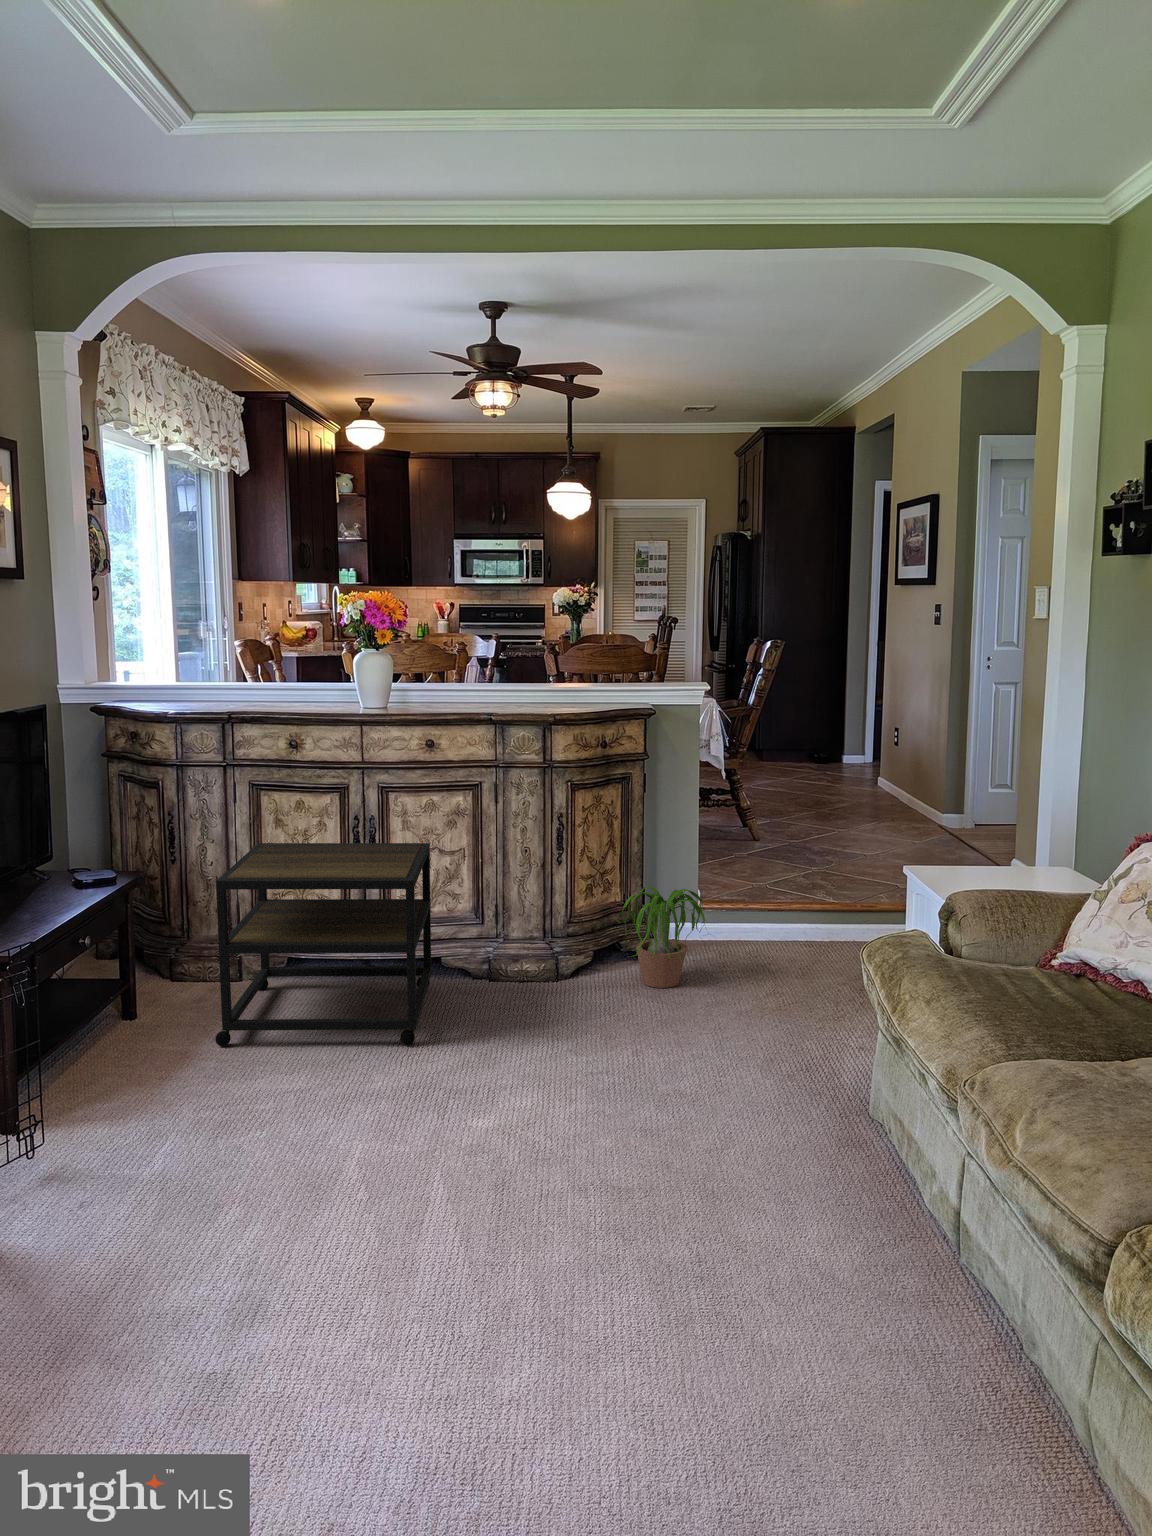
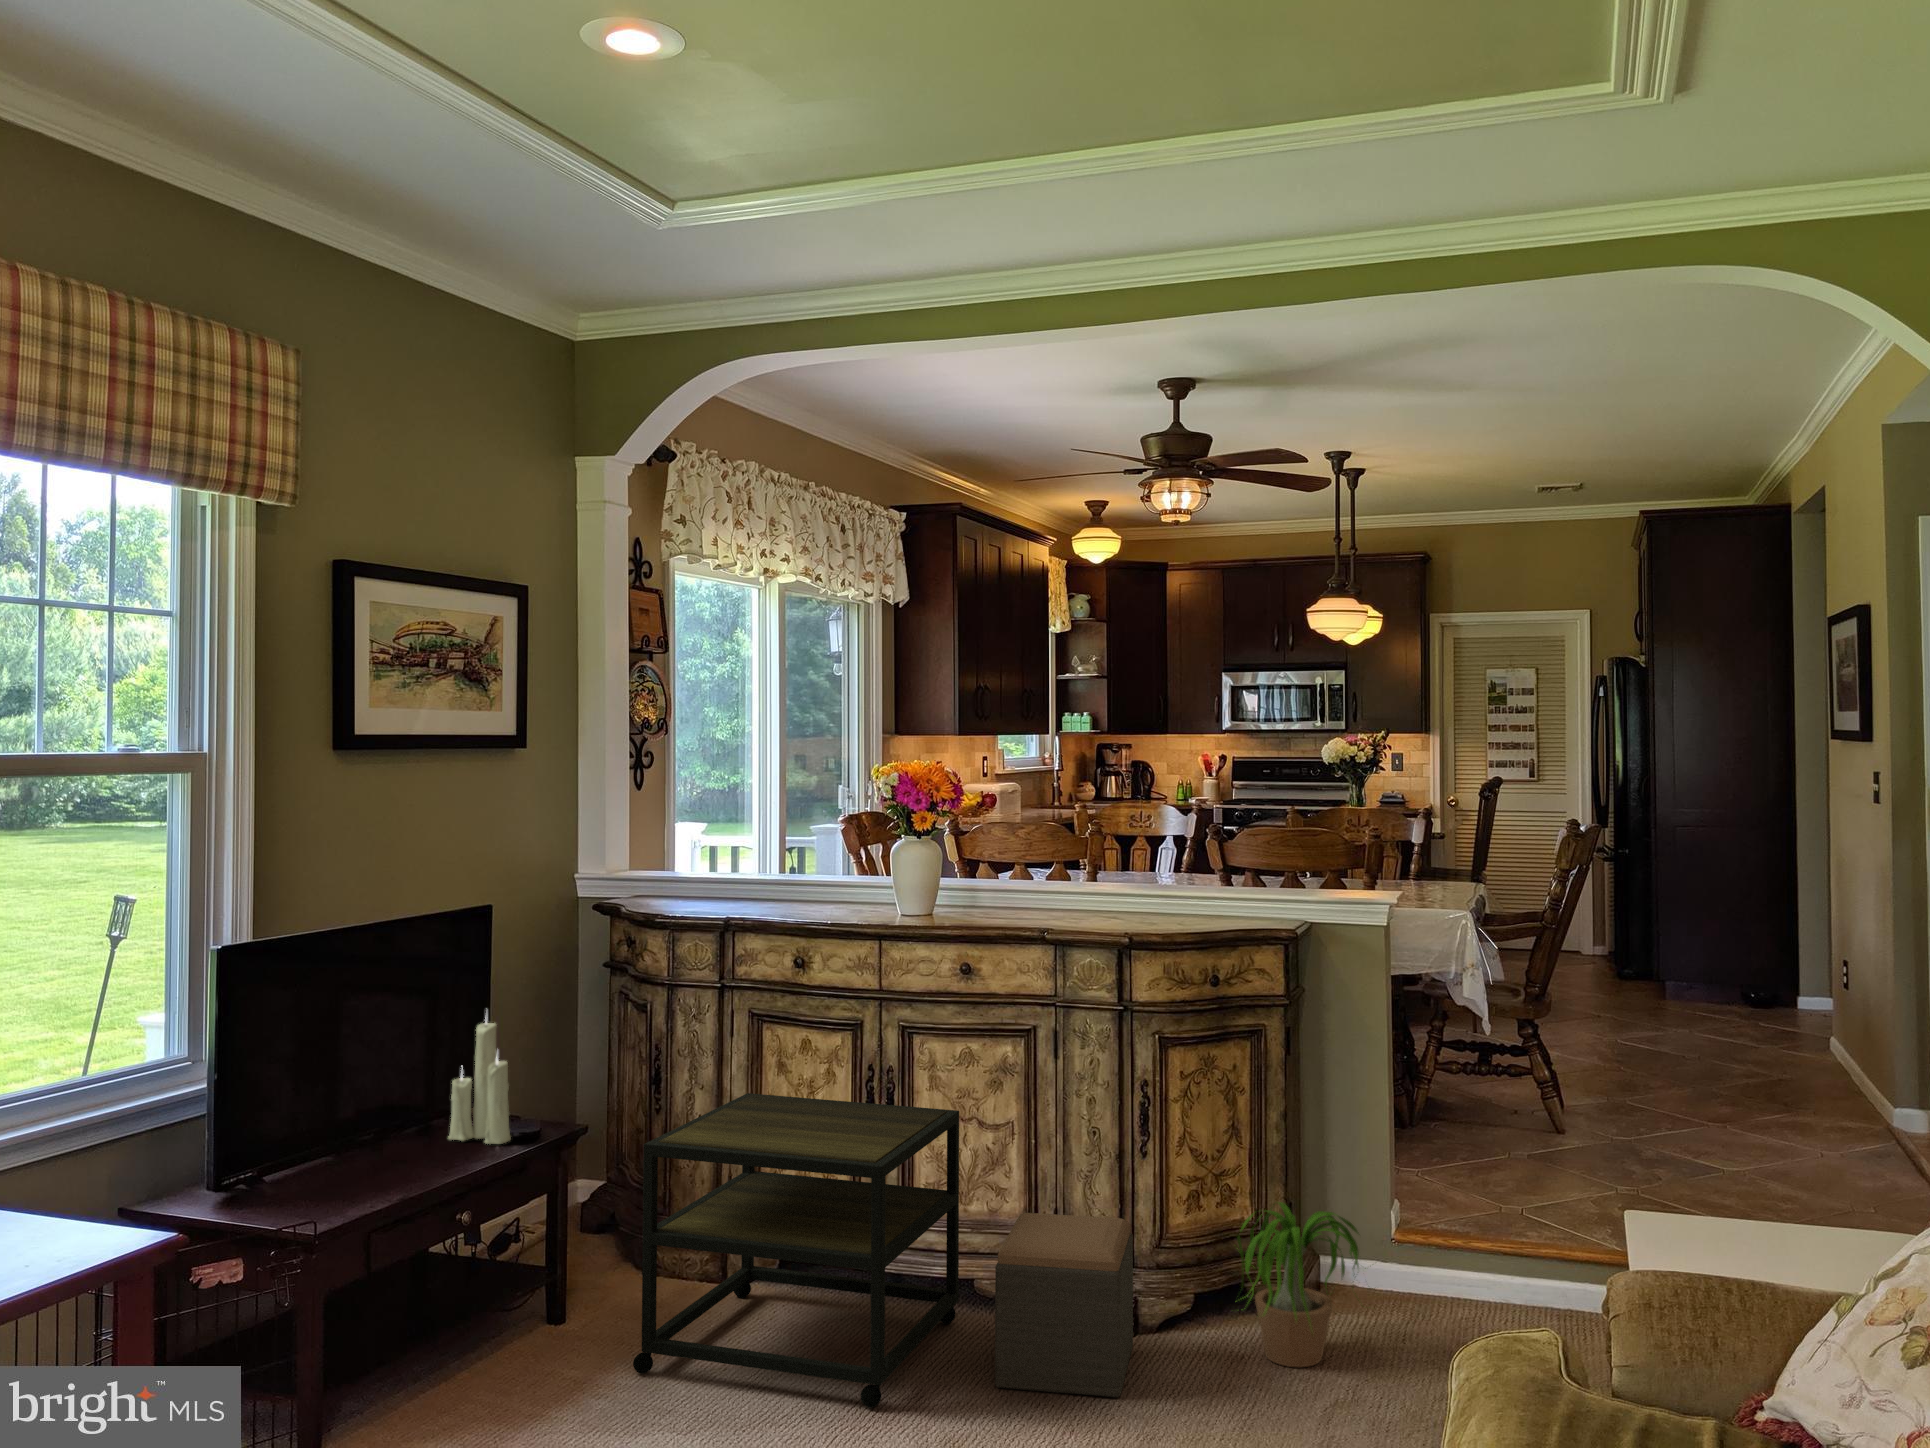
candle: none [34,782,90,893] -> present [448,1020,511,1144]
footstool: none [478,906,570,1022] -> present [995,1213,1133,1397]

